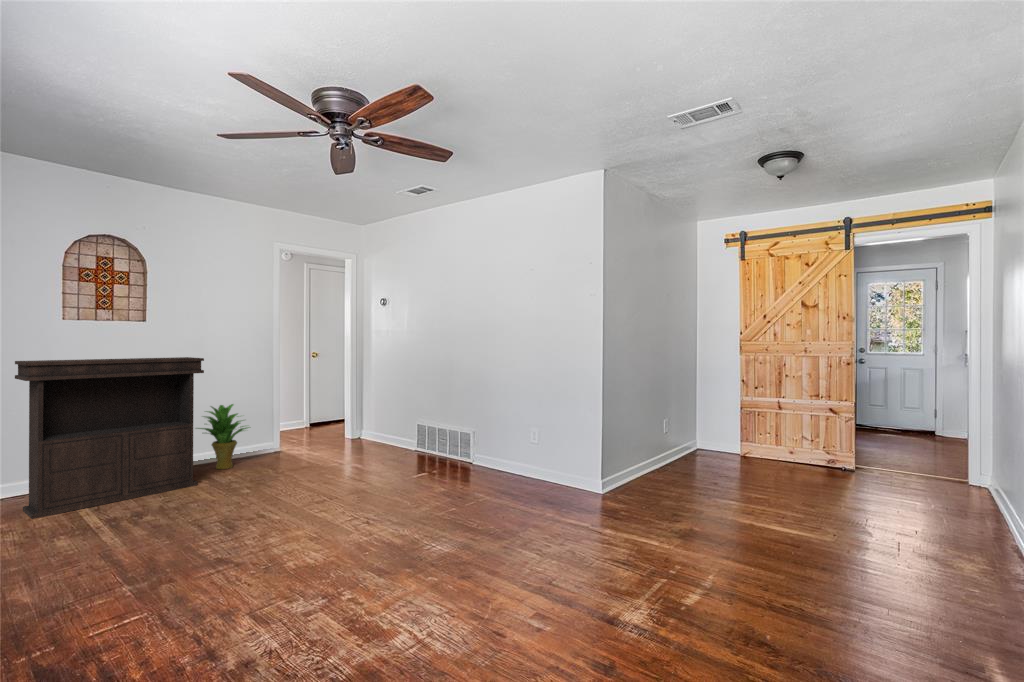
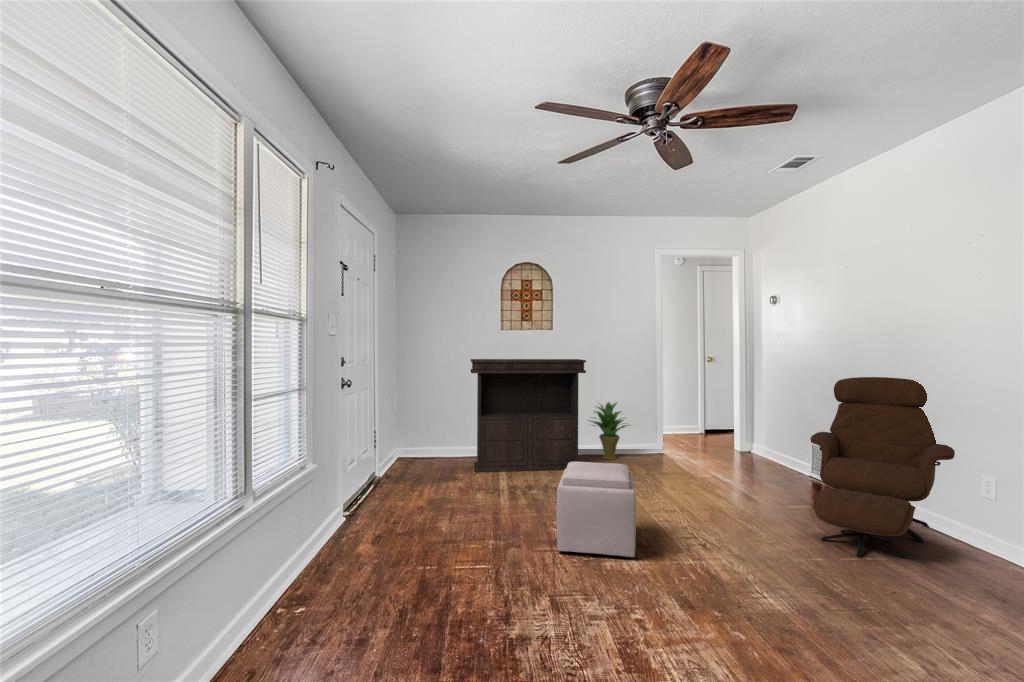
lounge chair: none [431,365,519,501] -> present [810,377,955,559]
ottoman: none [218,464,316,571] -> present [557,462,636,558]

